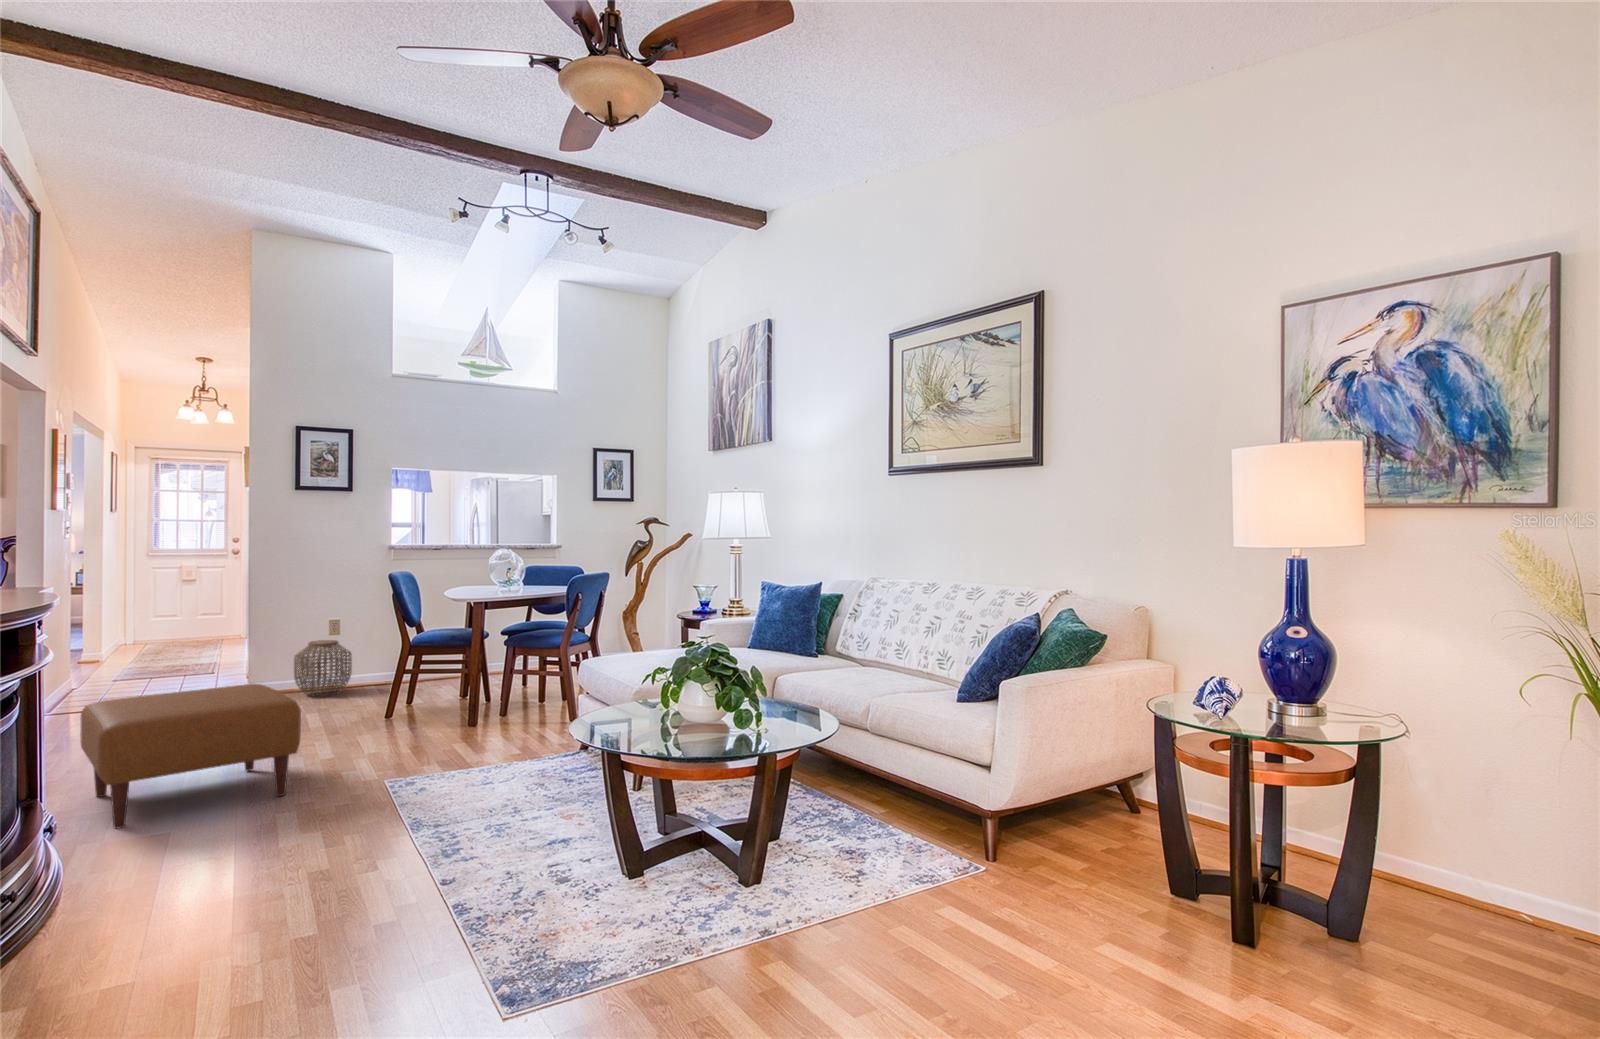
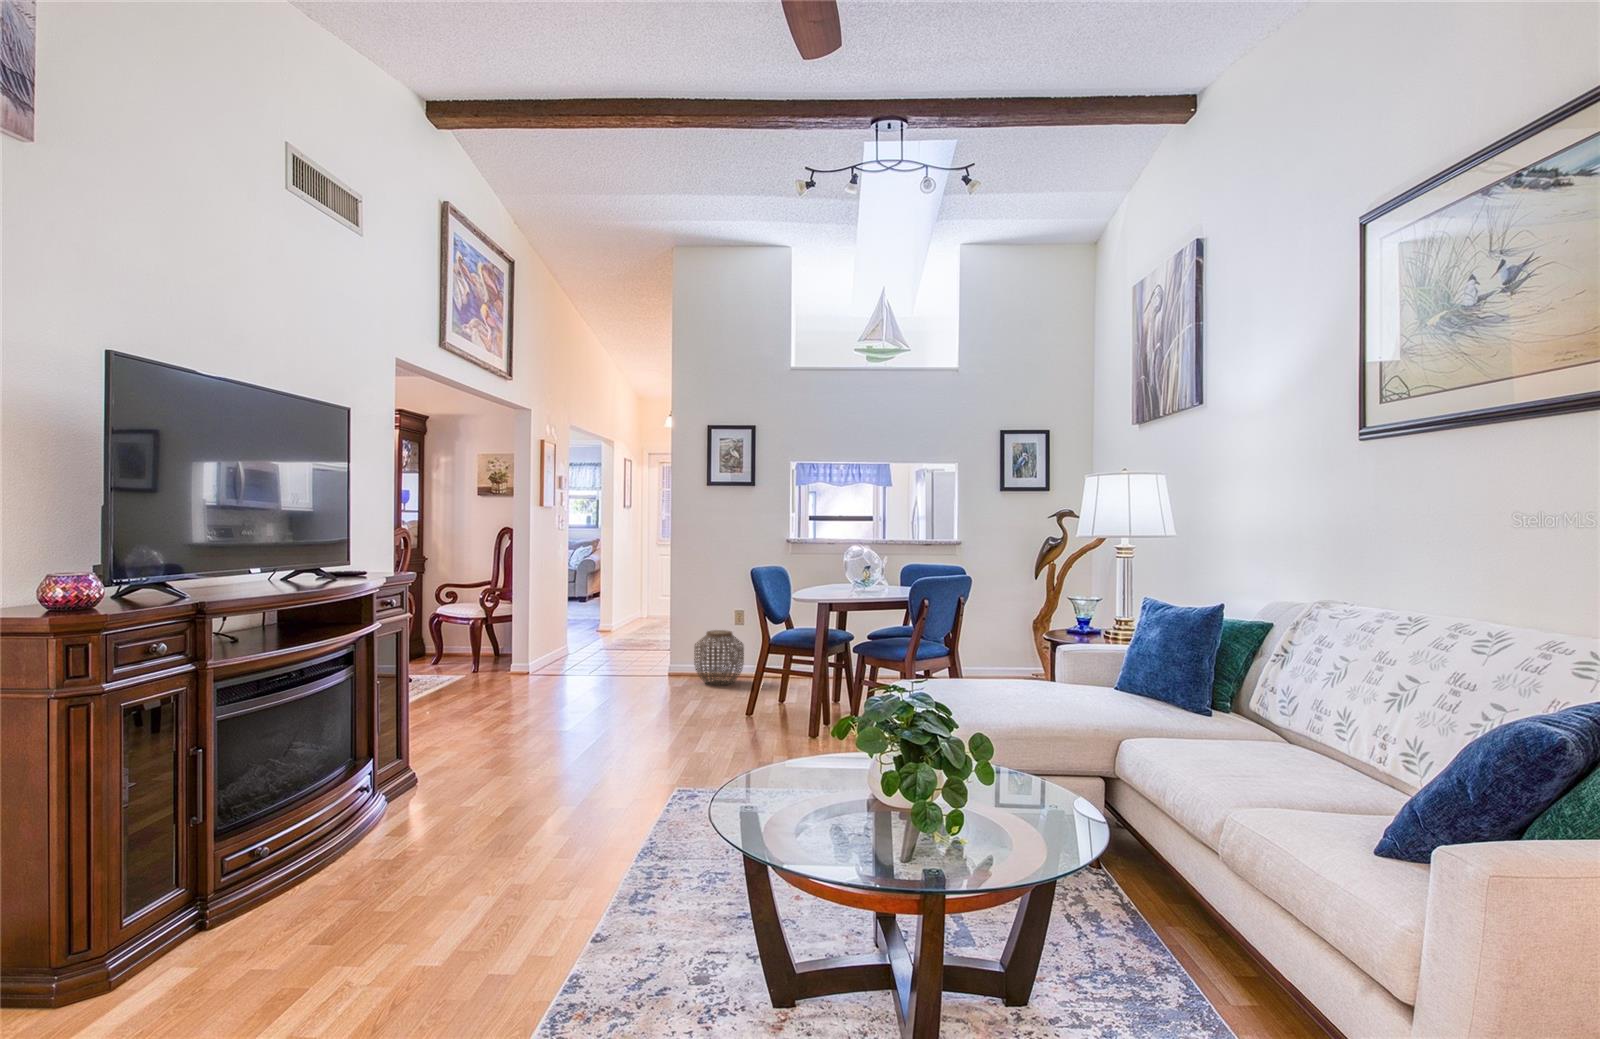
ottoman: present [80,684,301,829] -> none [424,670,599,794]

